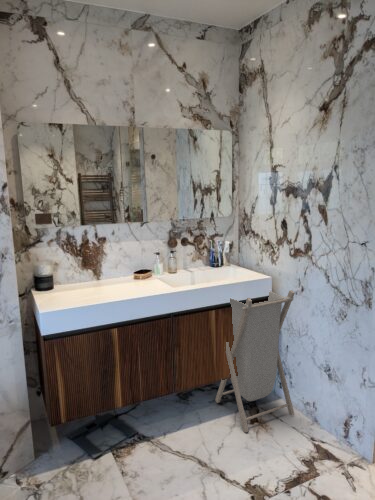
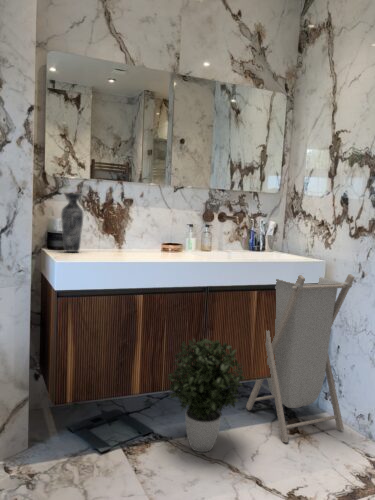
vase: none [43,242,62,293] -> present [61,193,83,252]
potted plant: none [143,355,209,449] -> present [168,338,245,452]

